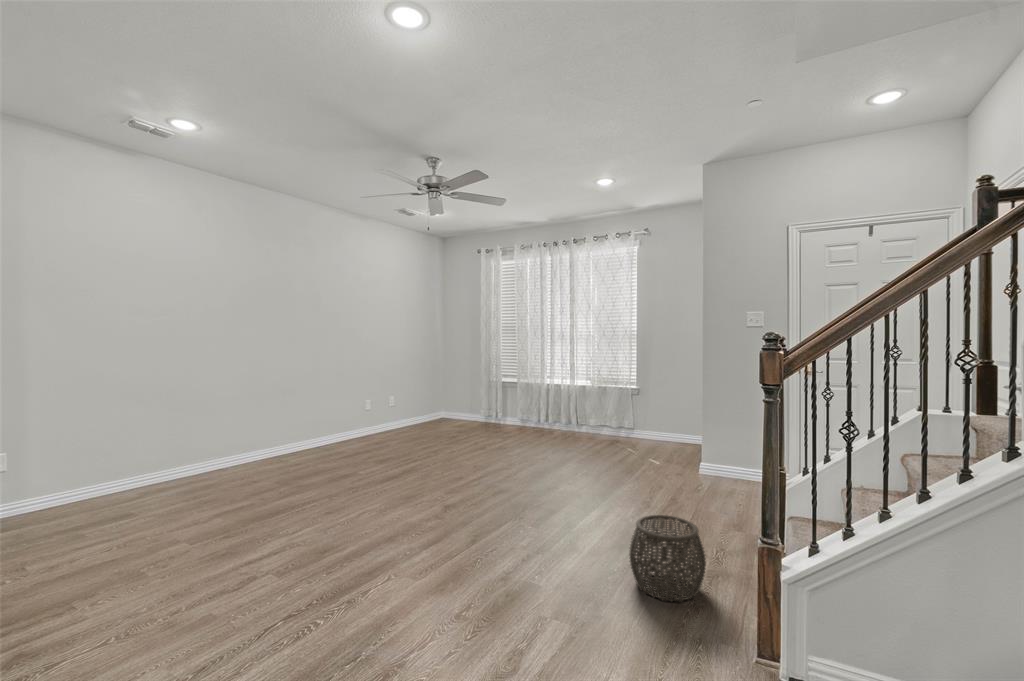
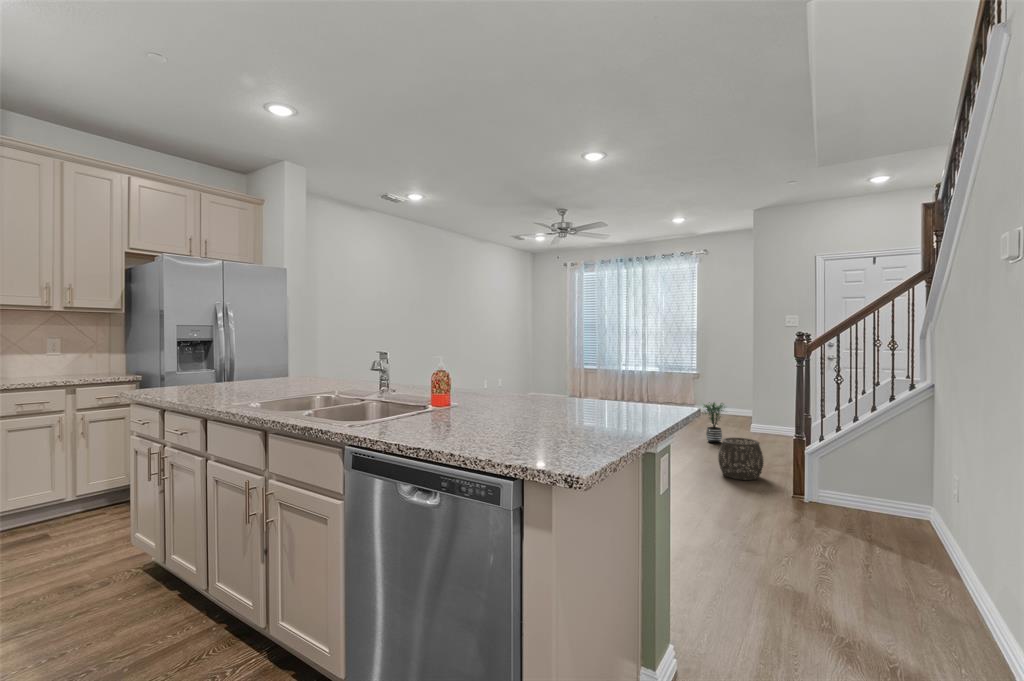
potted plant: none [622,435,663,498] -> present [703,402,725,443]

